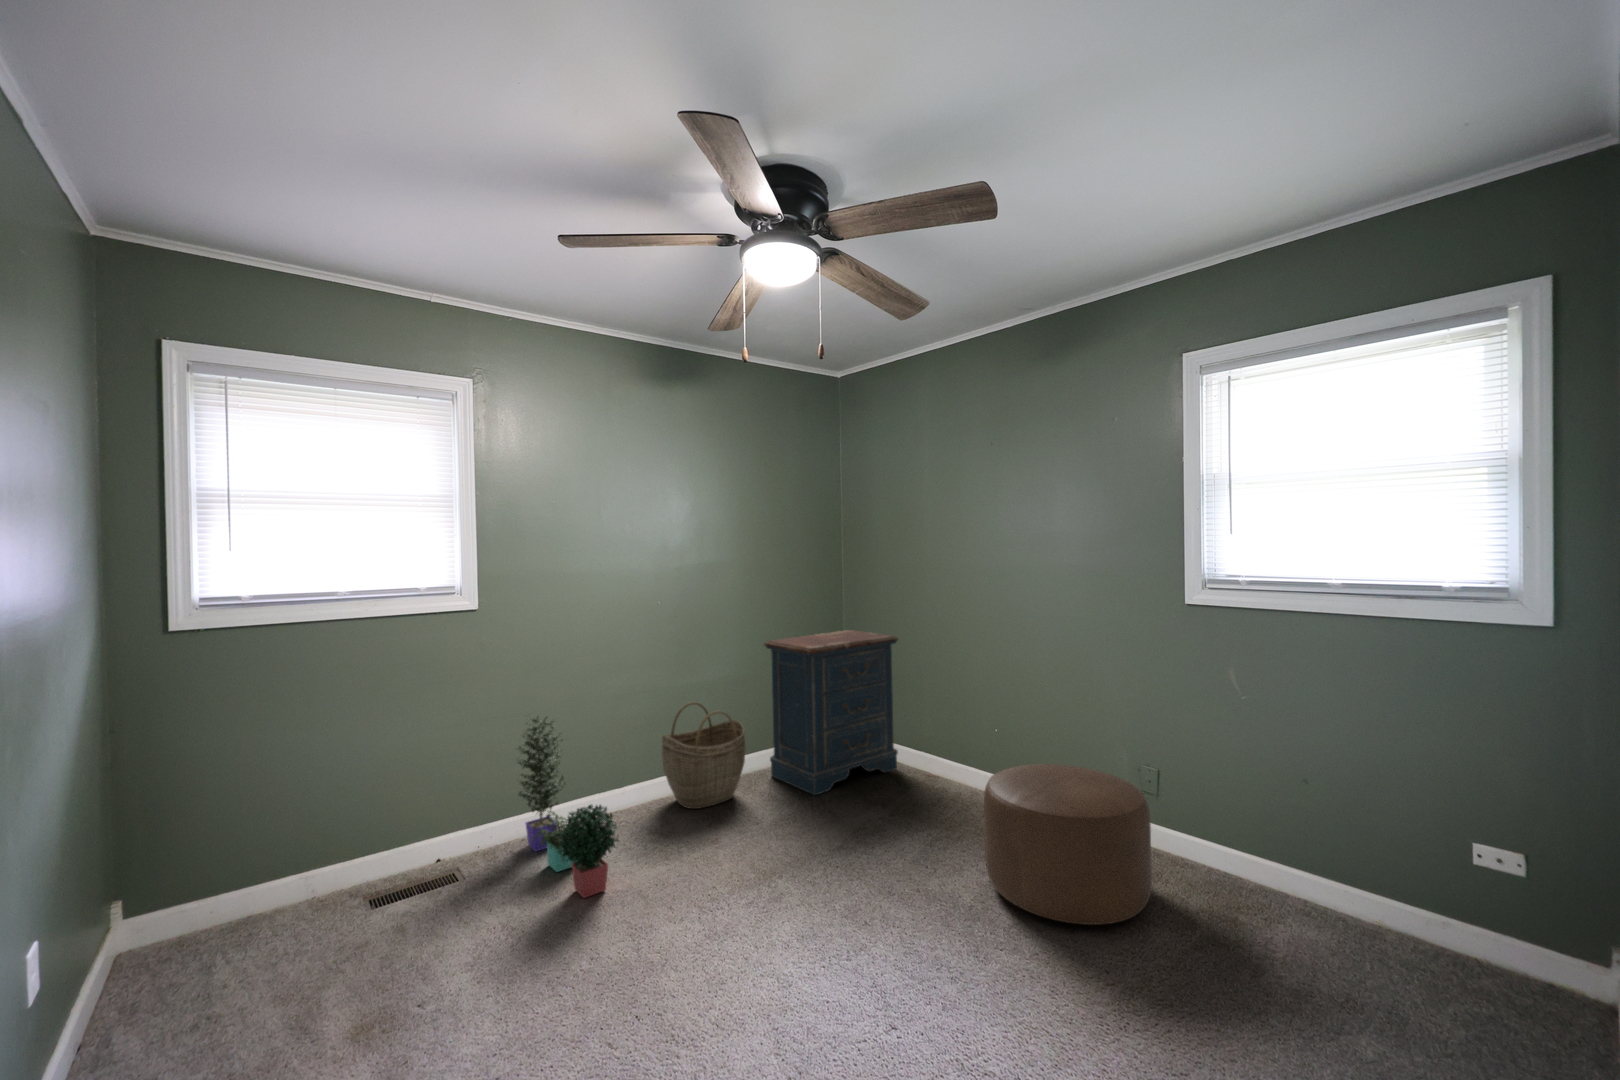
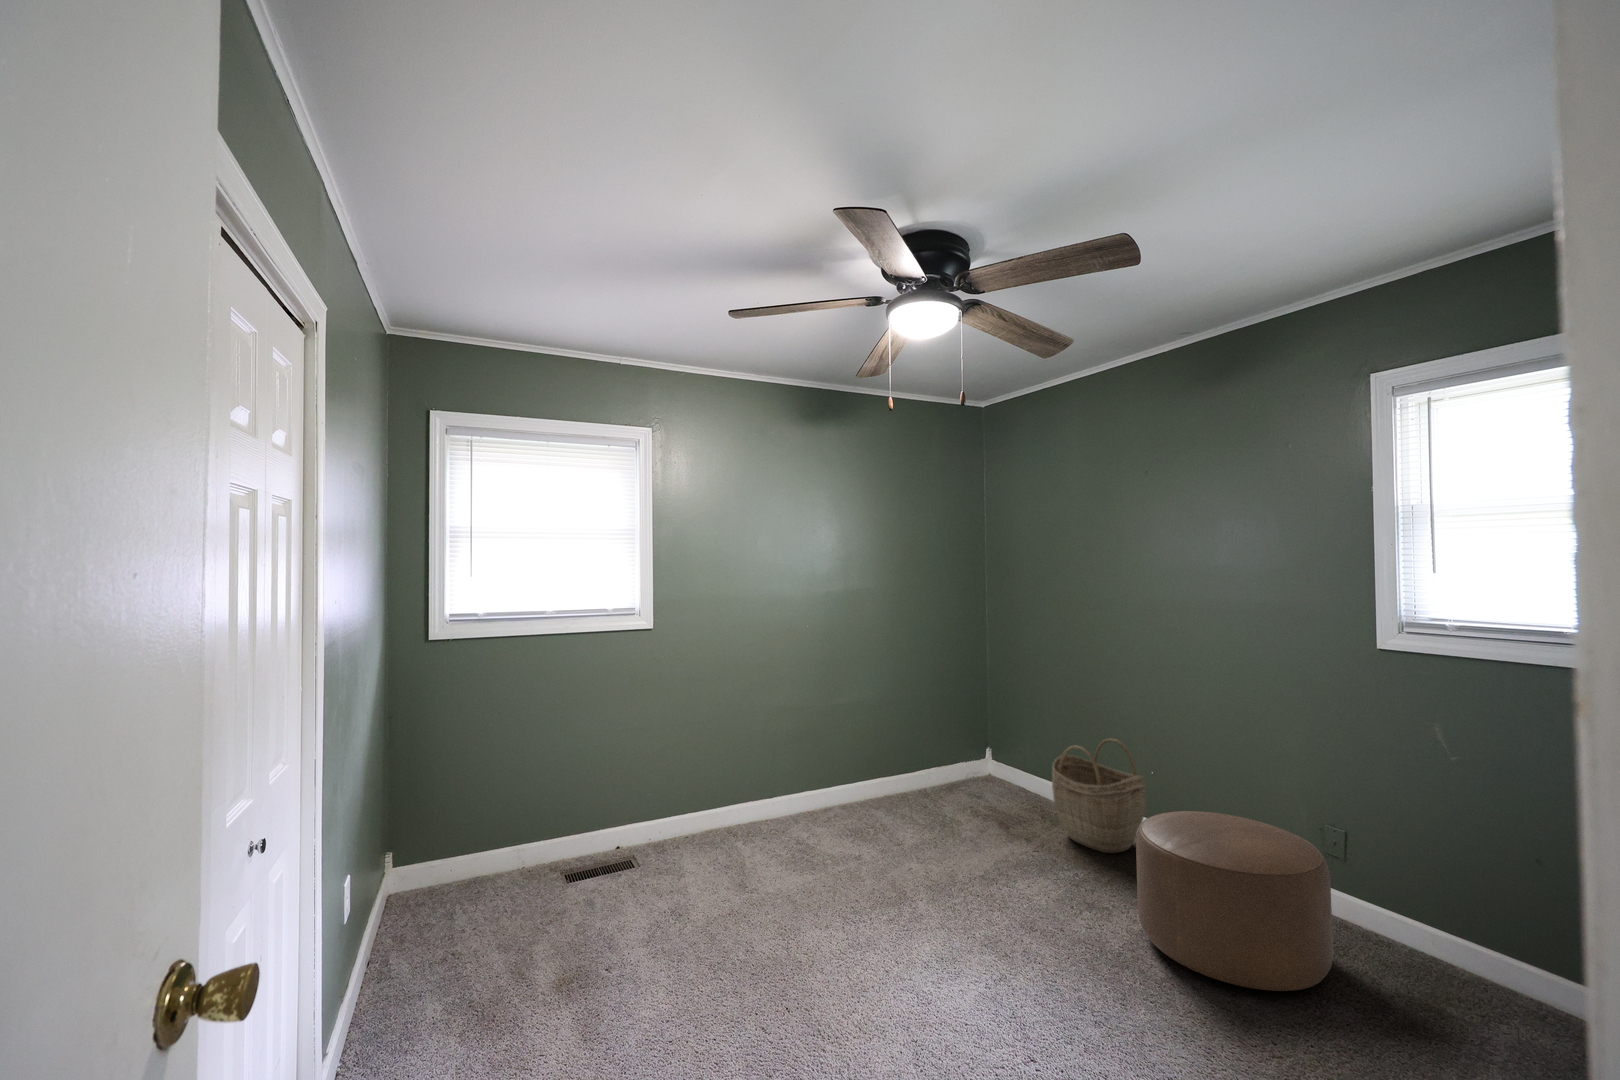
dresser: present [764,630,898,795] -> none [910,659,1049,823]
woven basket: present [662,702,746,809] -> present [1052,739,1146,853]
potted plant: present [519,717,619,898] -> none [683,724,774,897]

